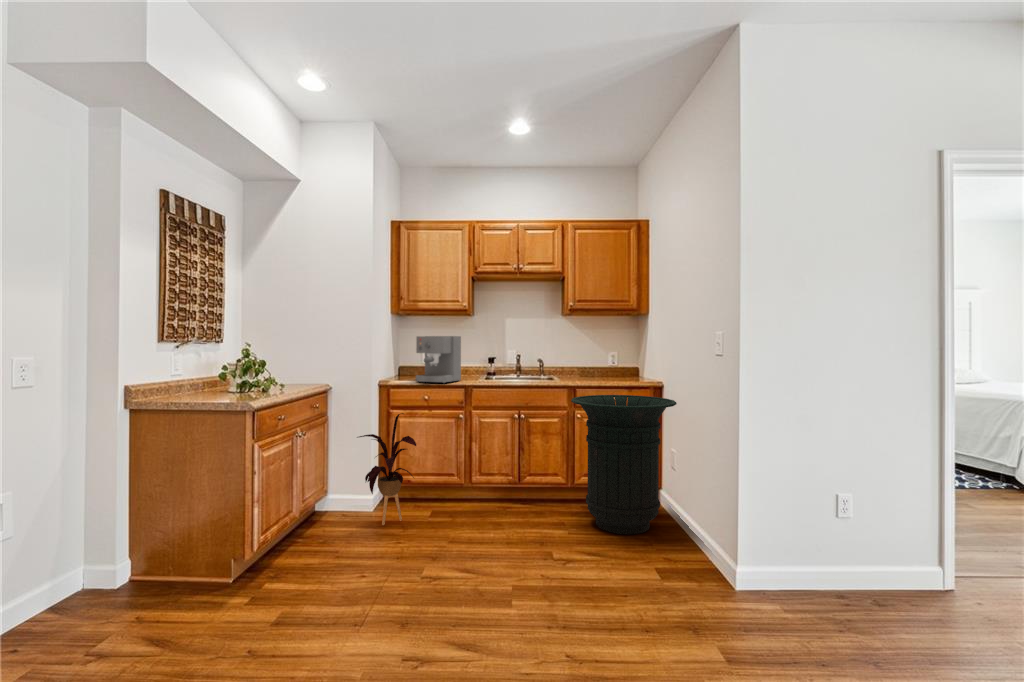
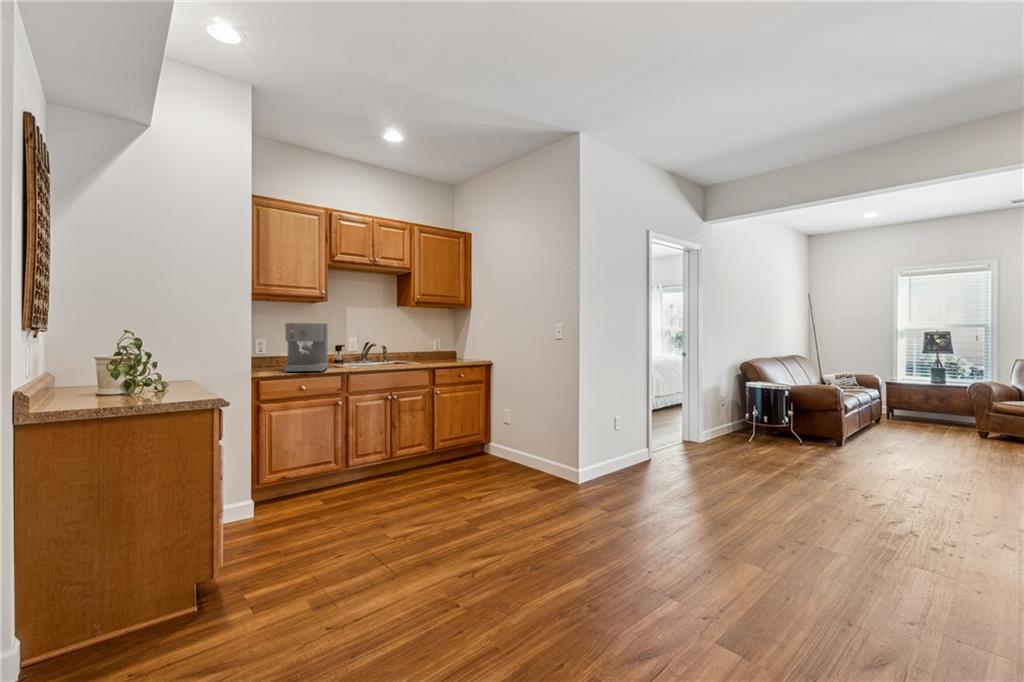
trash can: present [571,395,677,534] -> none [452,372,532,479]
house plant: present [357,413,416,525] -> none [248,405,335,529]

